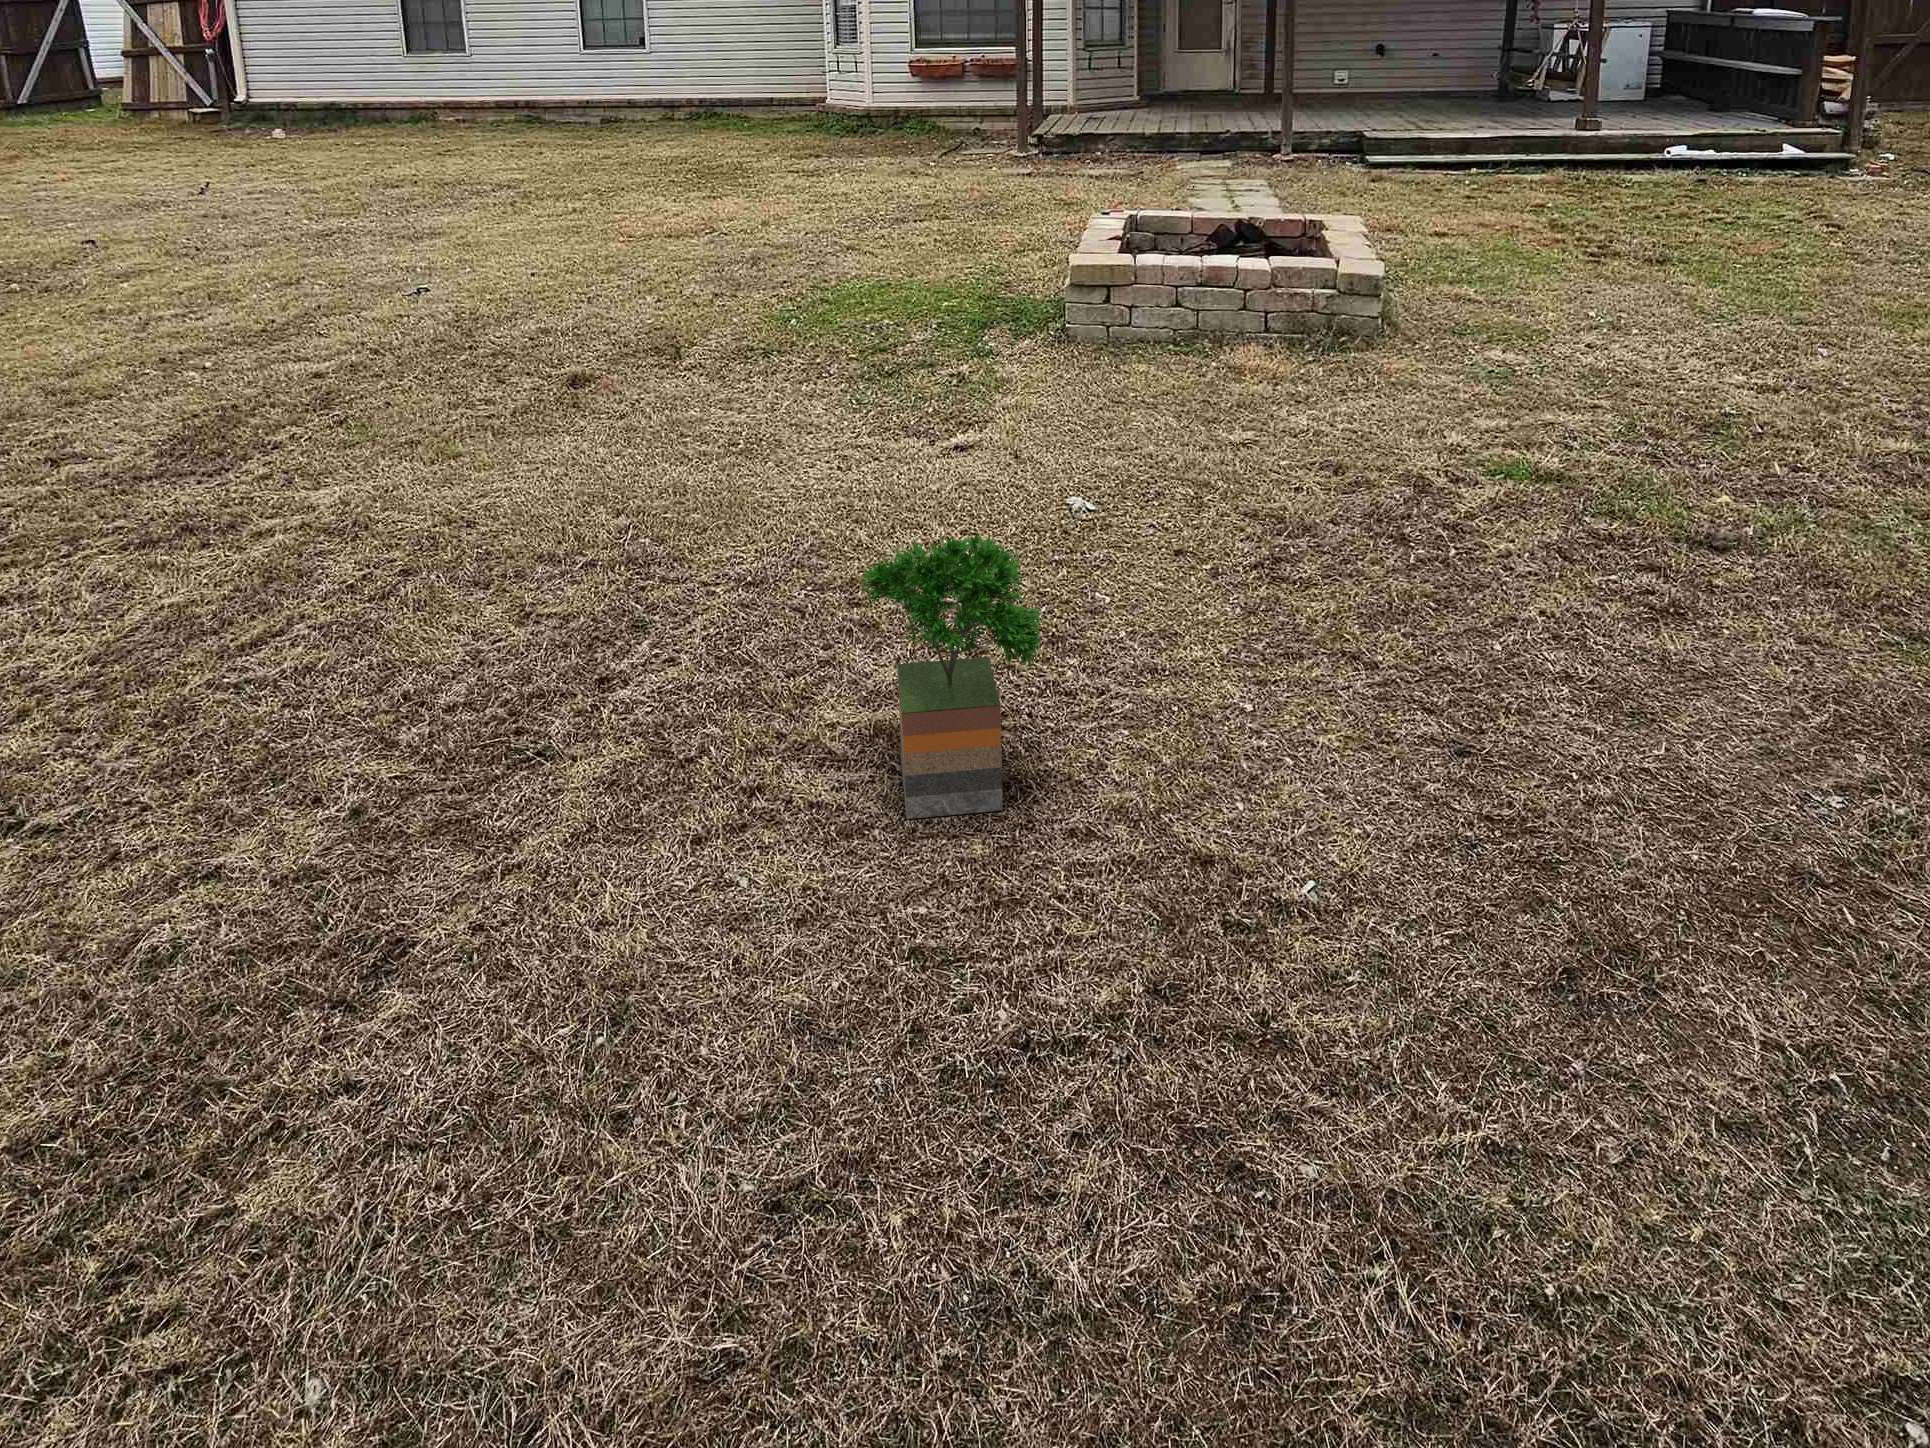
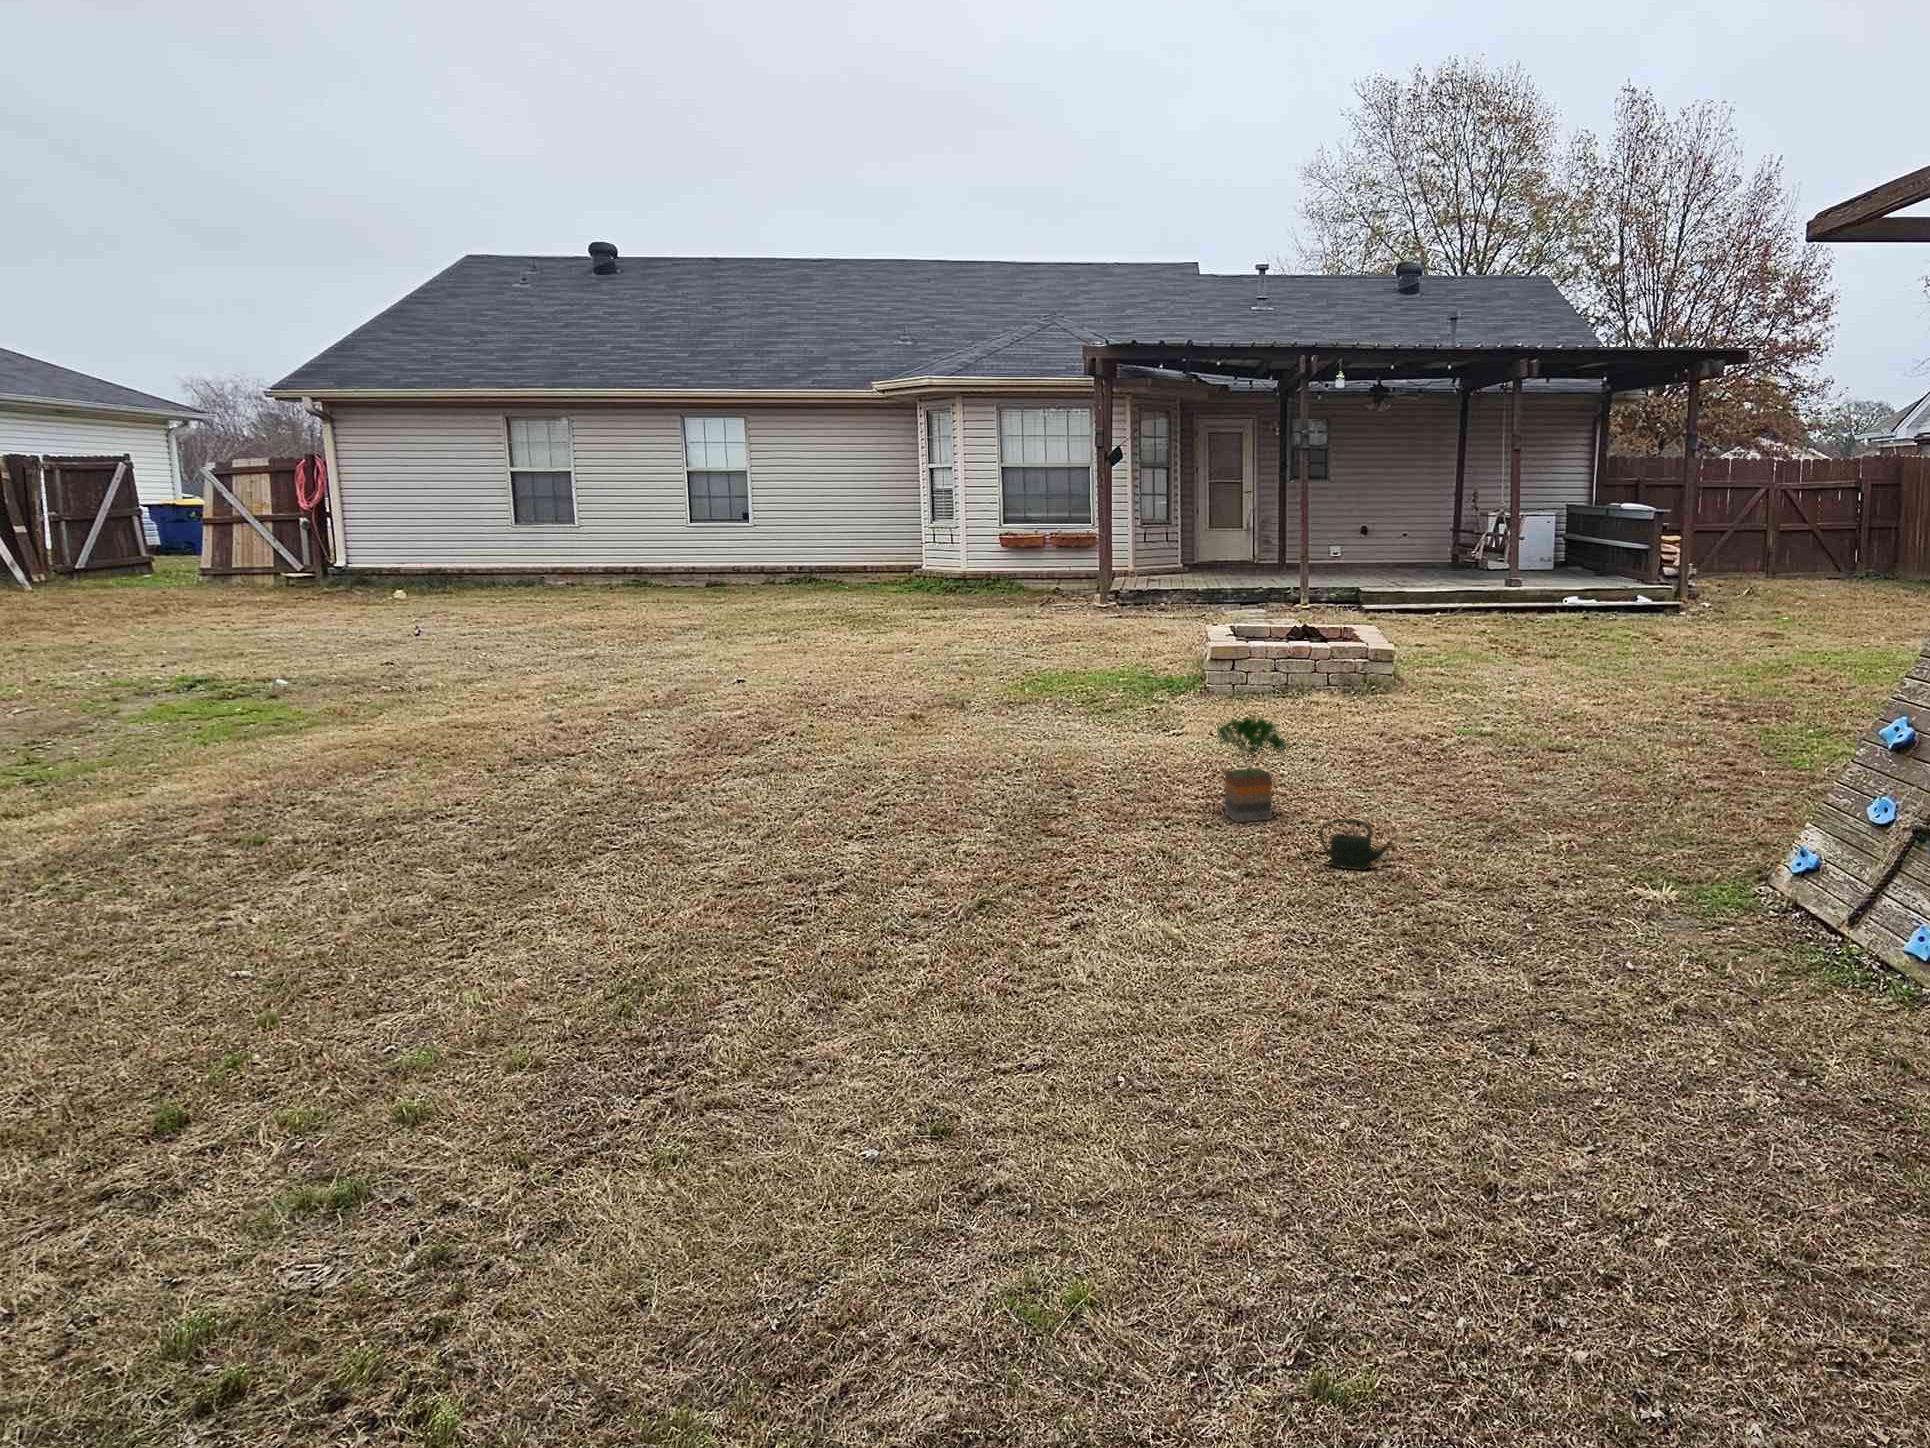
watering can: none [1028,1046,1298,1255] -> present [1319,819,1398,870]

